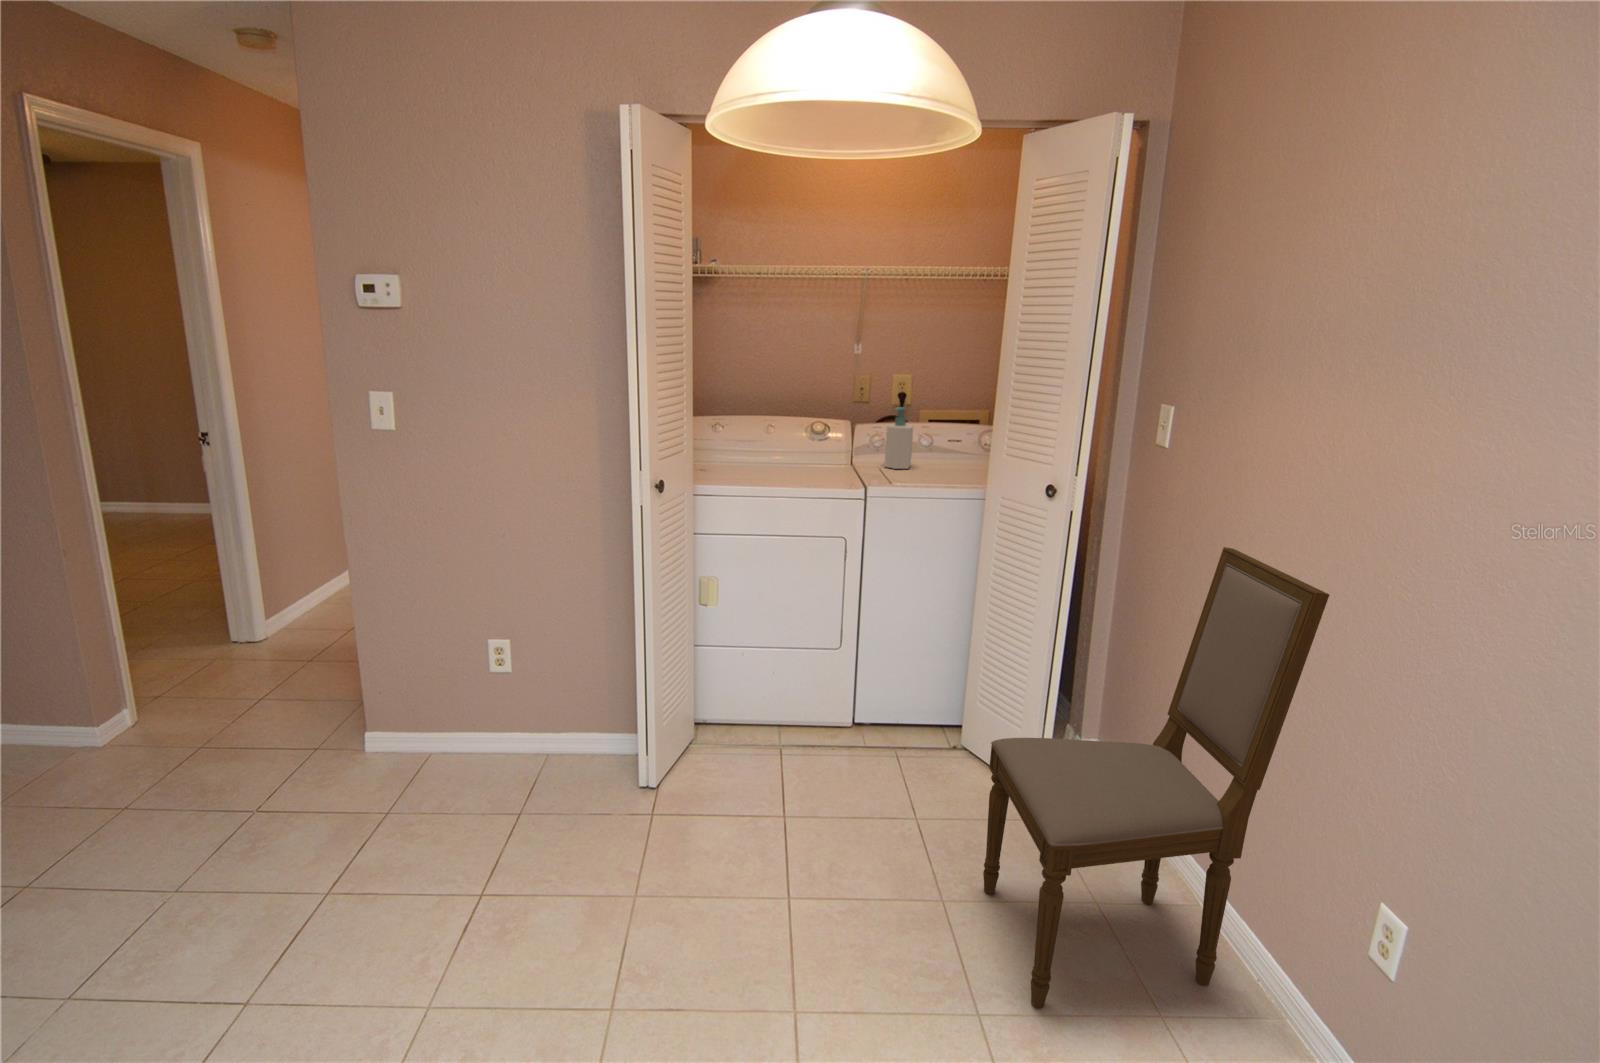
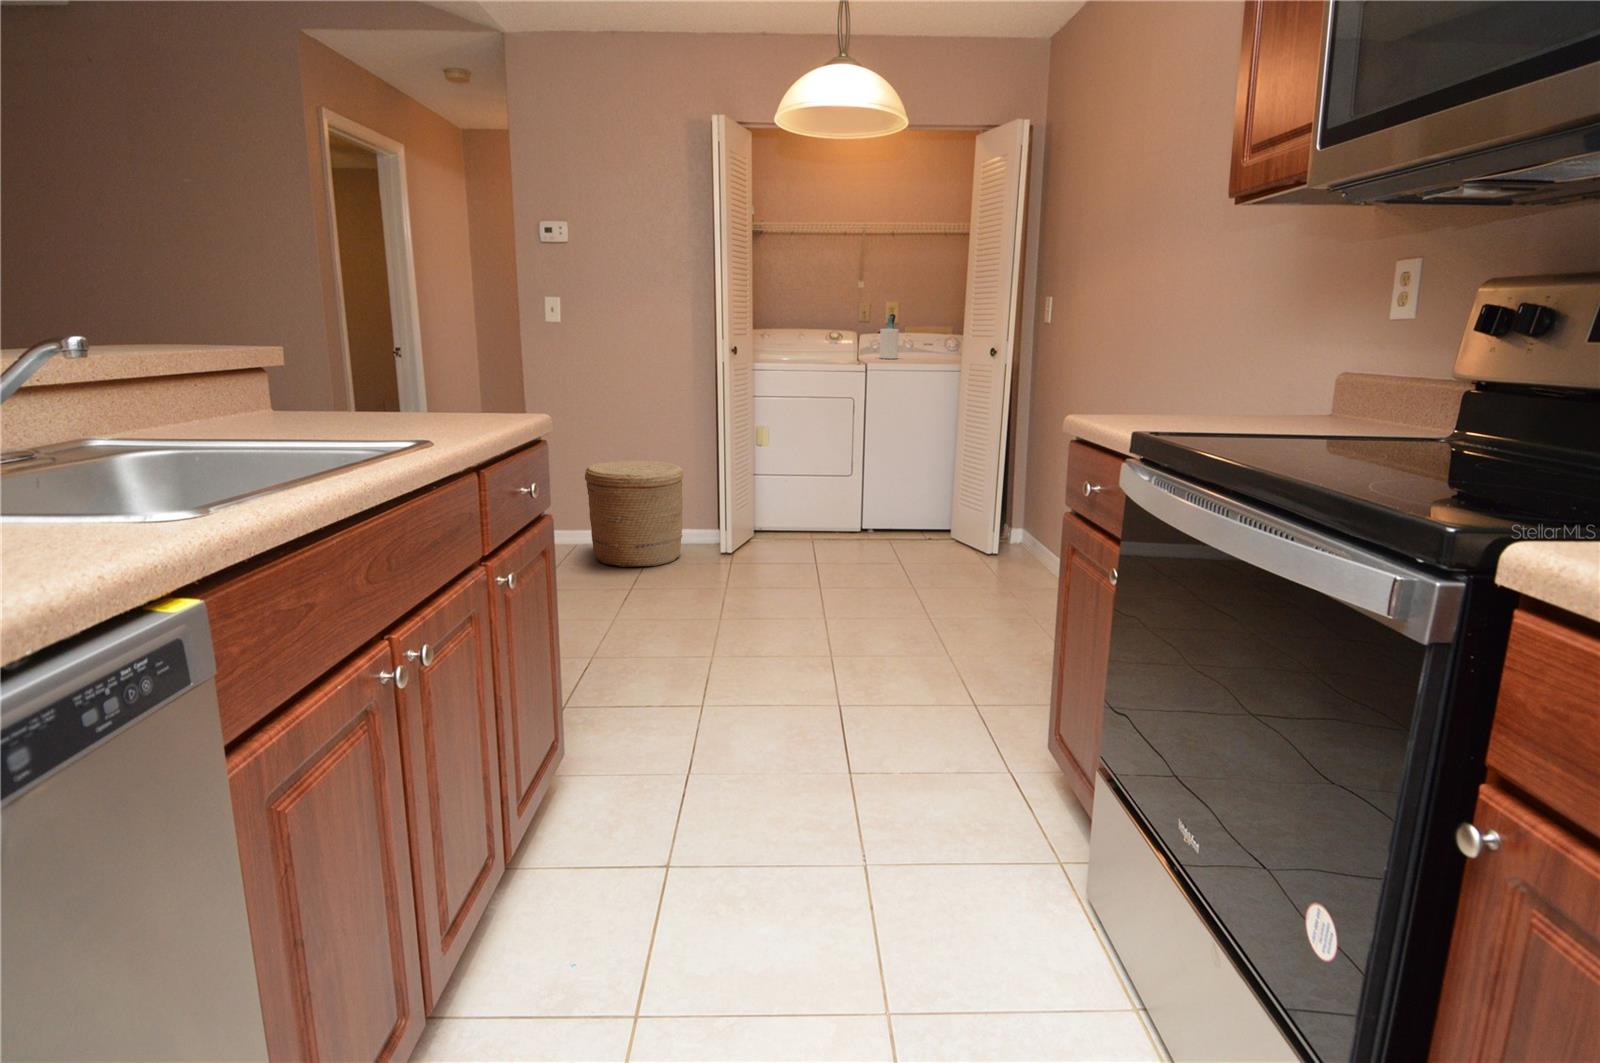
dining chair: present [983,547,1329,1009] -> none [939,363,1112,615]
woven basket: none [421,637,582,828] -> present [585,461,683,567]

